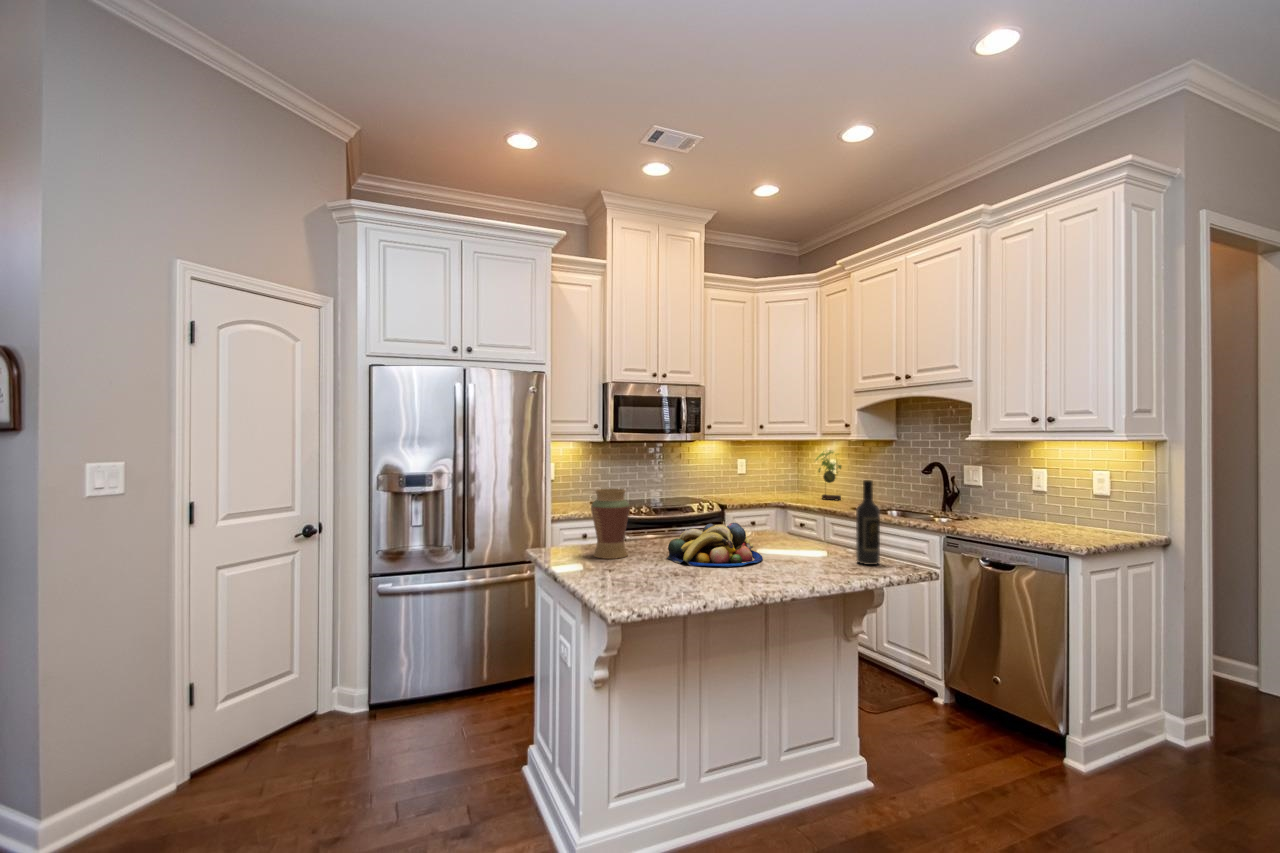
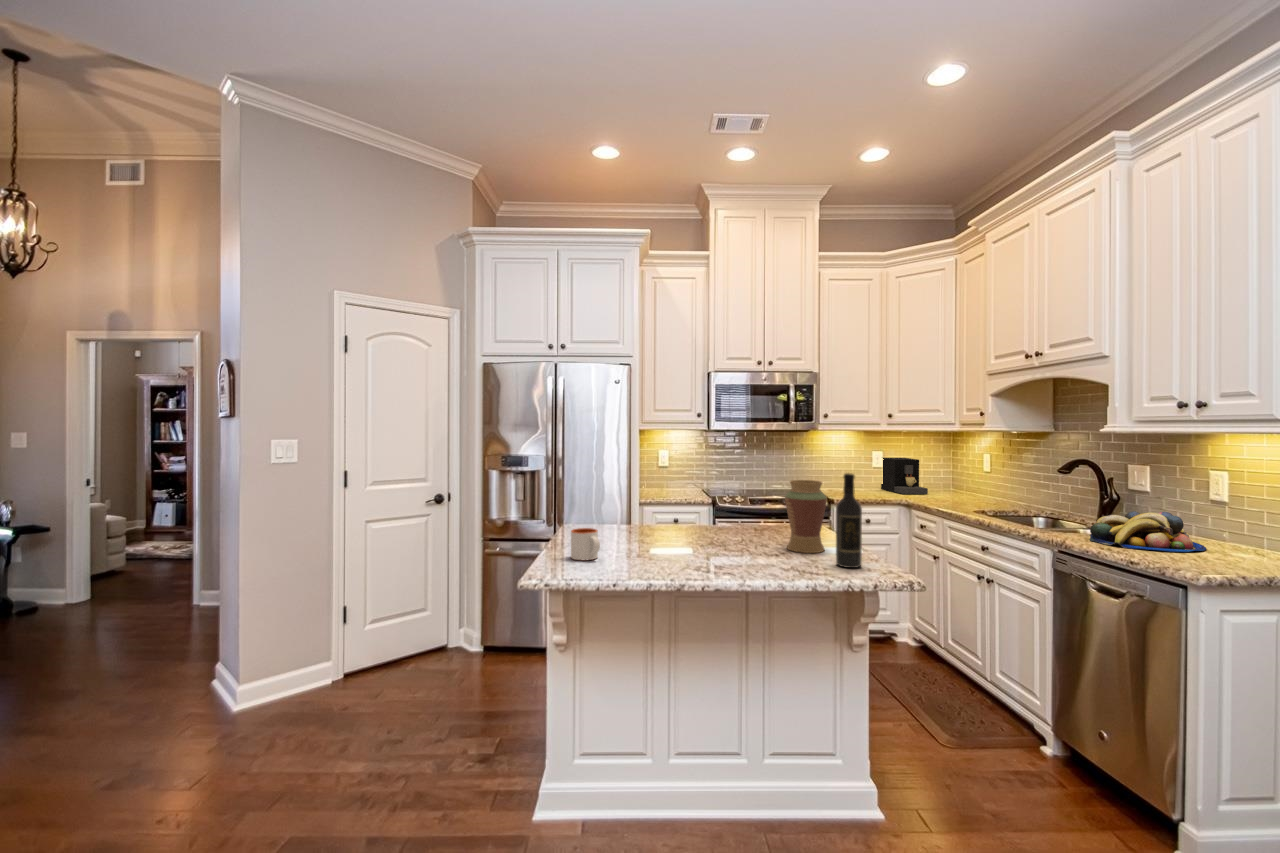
plant: present [816,450,841,500] -> none [953,437,990,501]
coffee maker: none [745,465,790,498] -> present [881,458,928,494]
vase: present [591,489,630,559] -> present [785,480,827,553]
fruit bowl: present [667,523,763,567] -> present [1090,511,1206,552]
mug: none [621,548,658,584] -> present [571,528,600,561]

